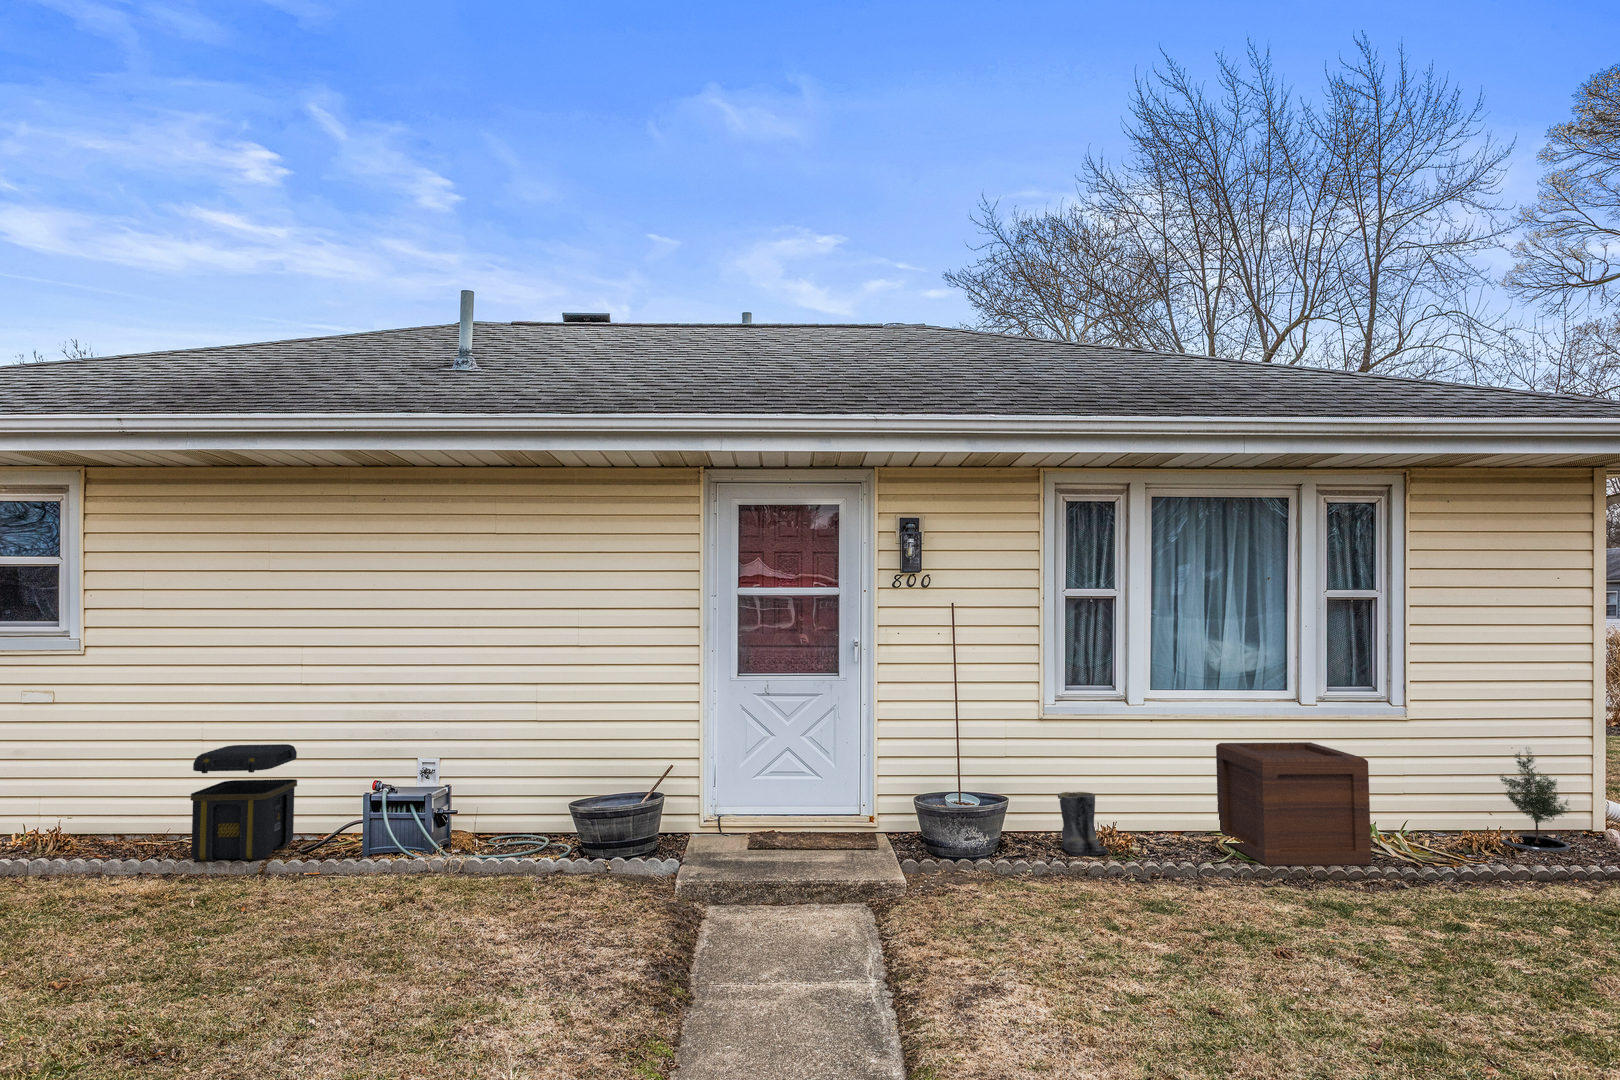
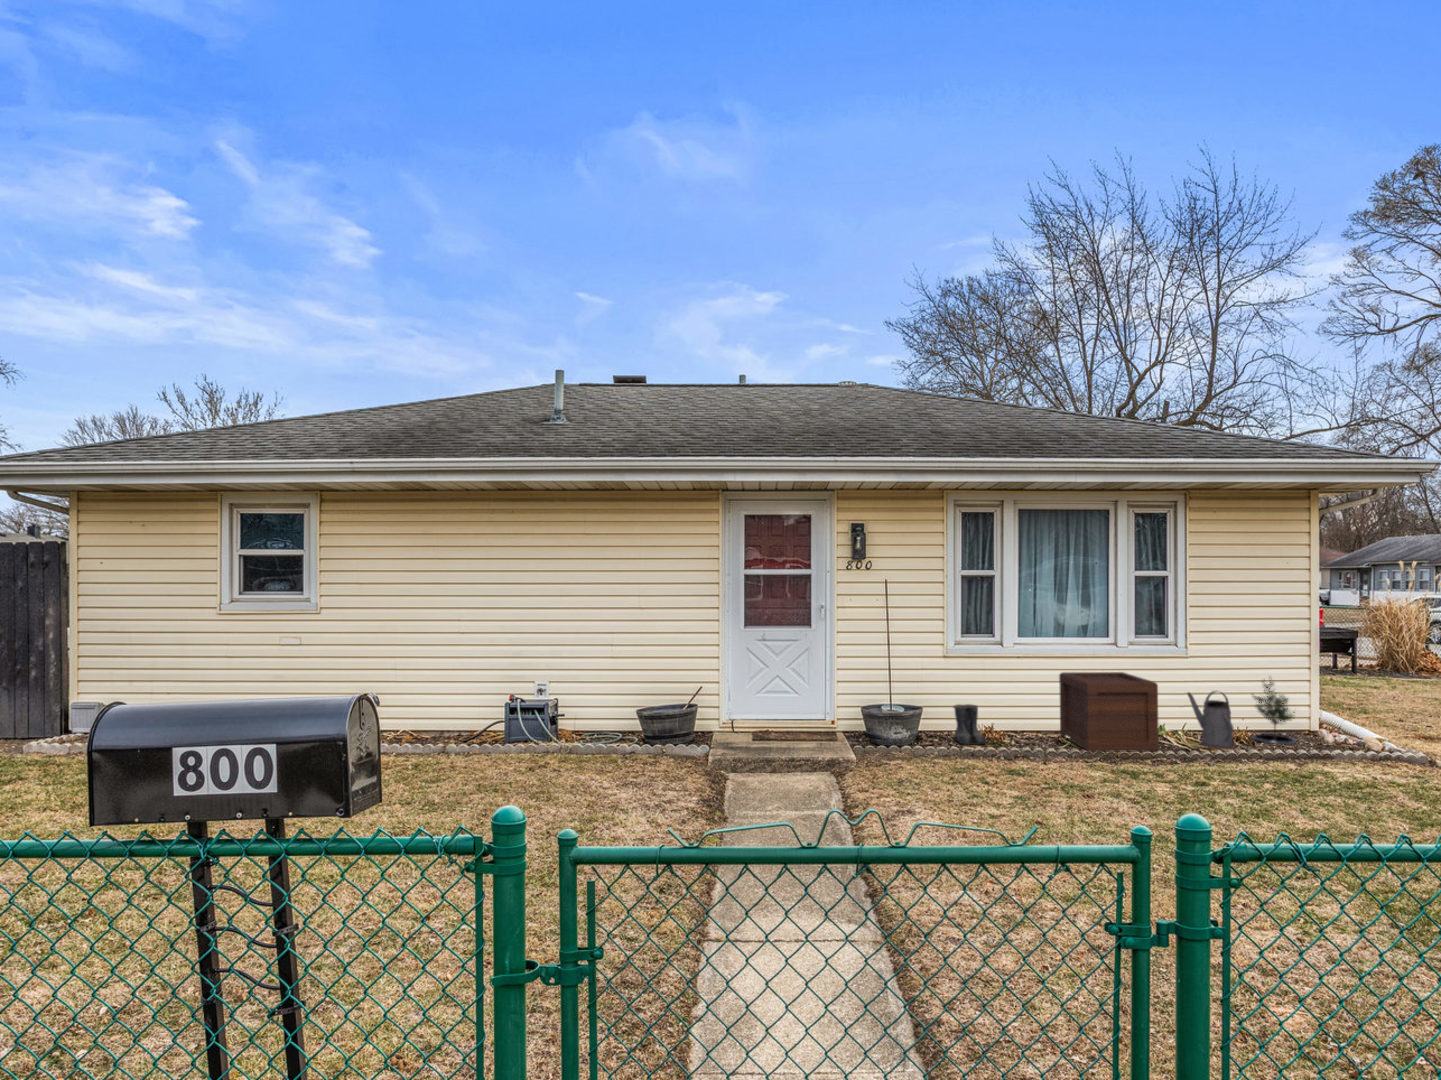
toolbox: present [190,744,297,862] -> none [403,673,462,746]
watering can: none [1405,771,1483,861] -> present [1187,691,1234,749]

